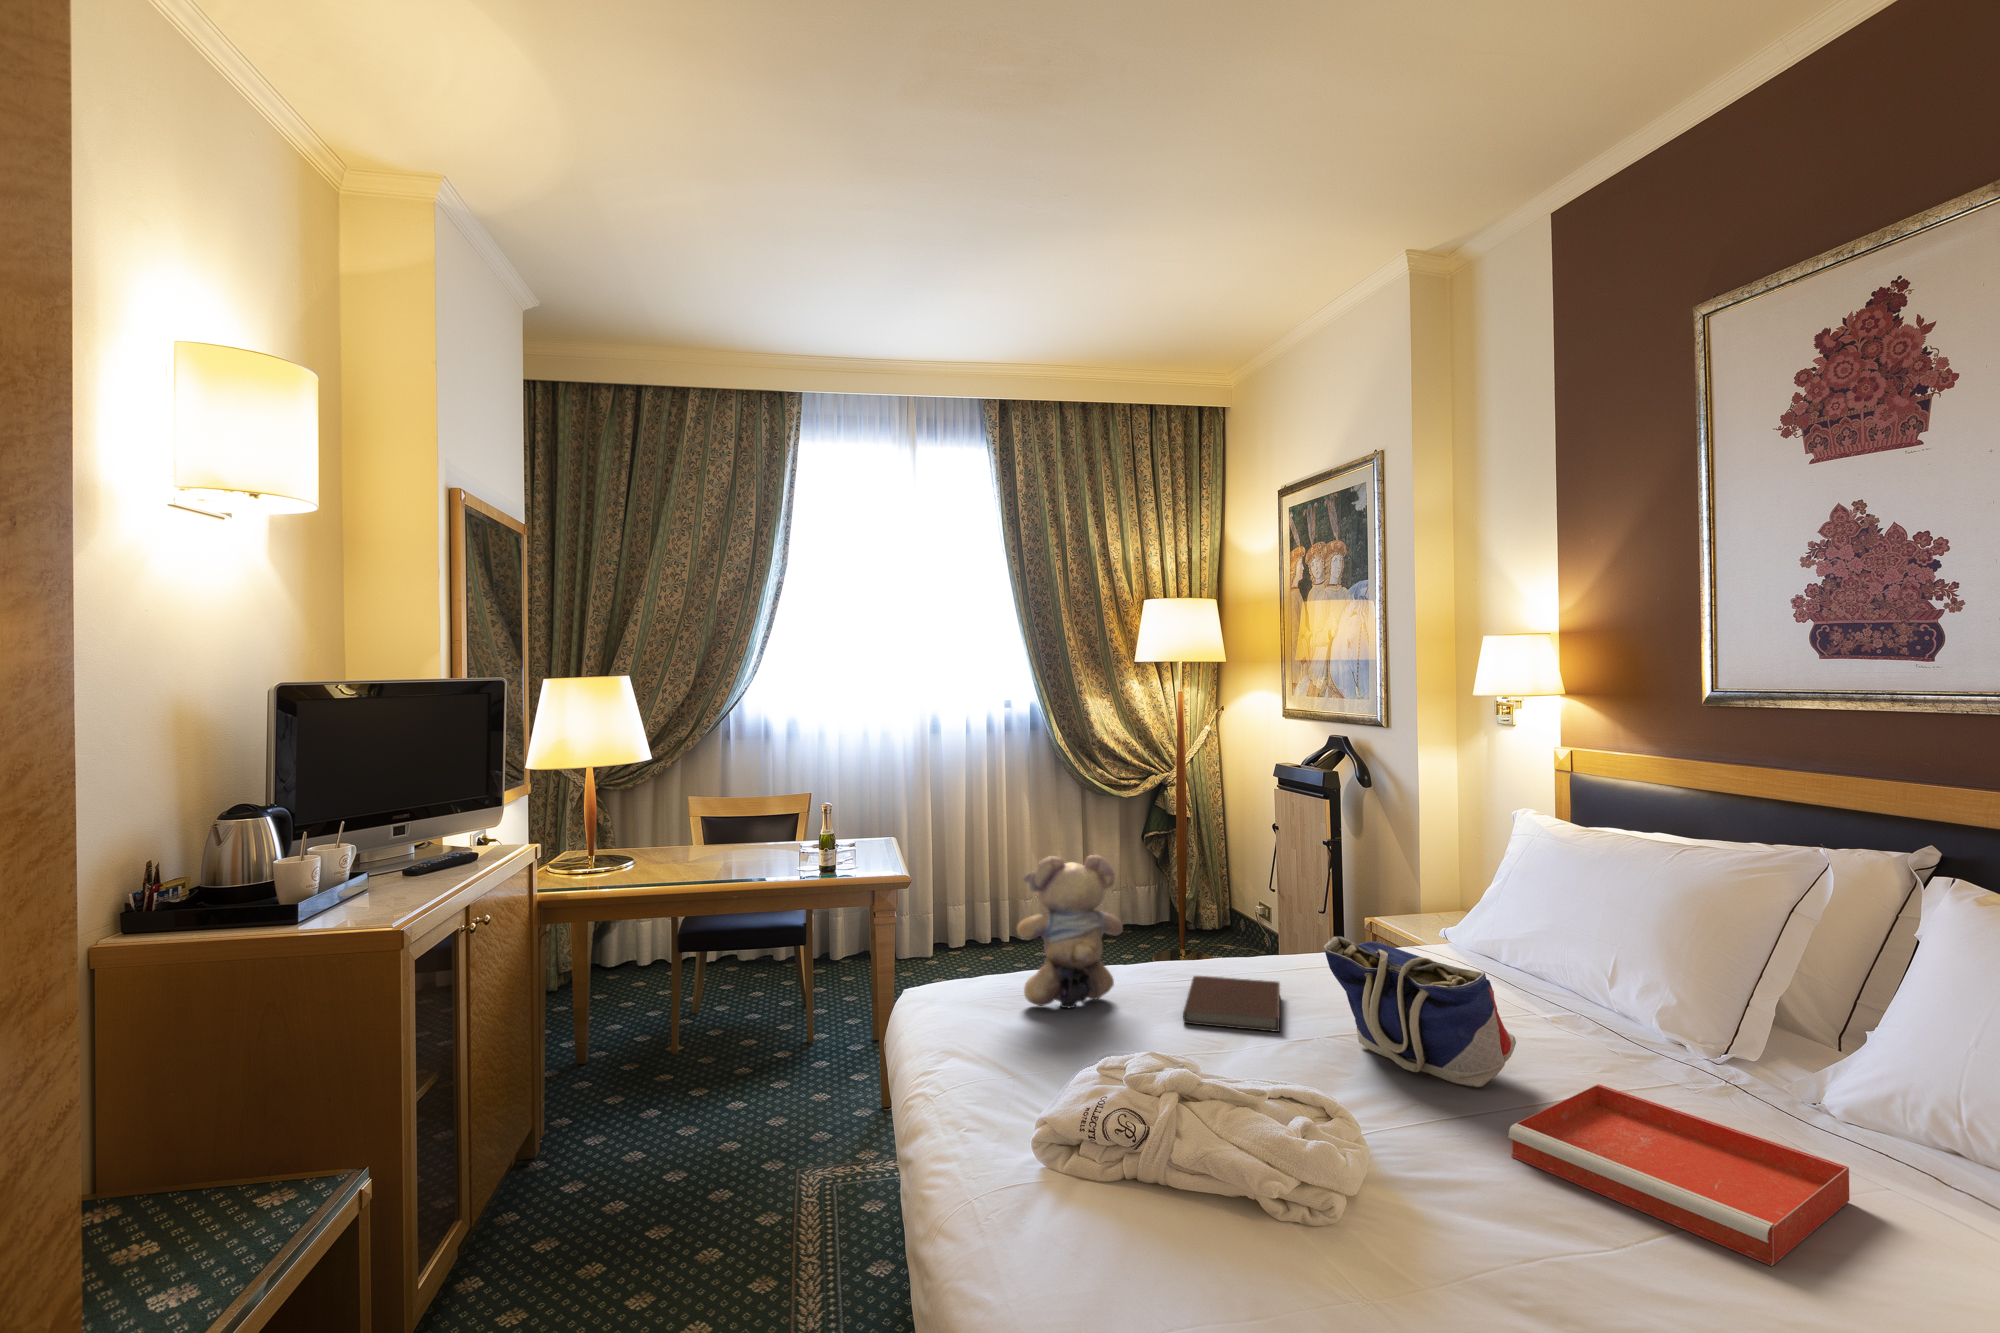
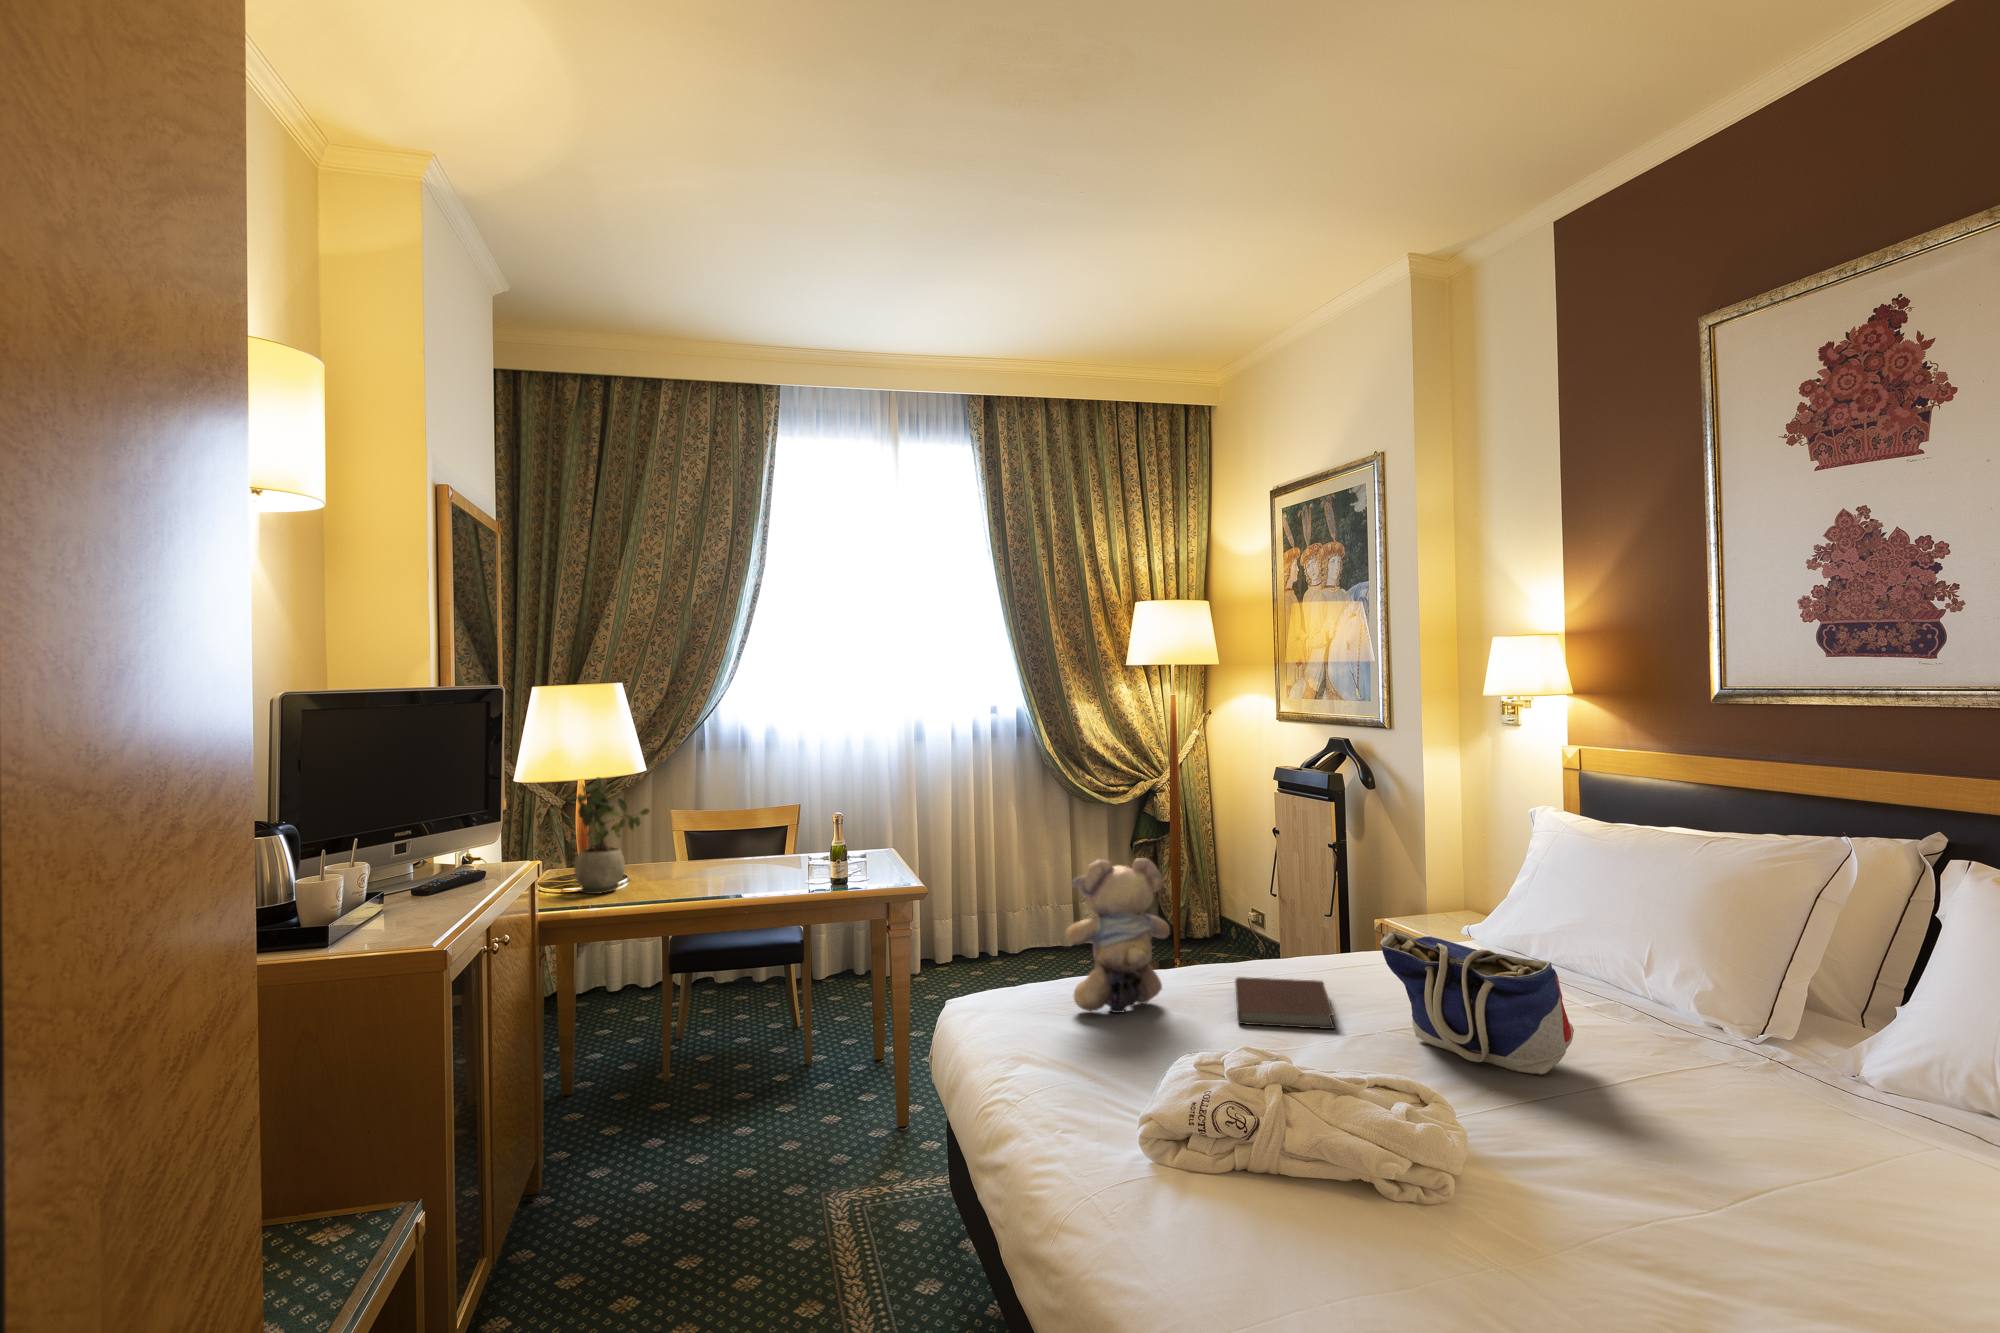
potted plant: none [574,766,649,877] -> present [572,777,650,894]
tray: present [1508,1084,1850,1266] -> none [1590,1066,1911,1225]

